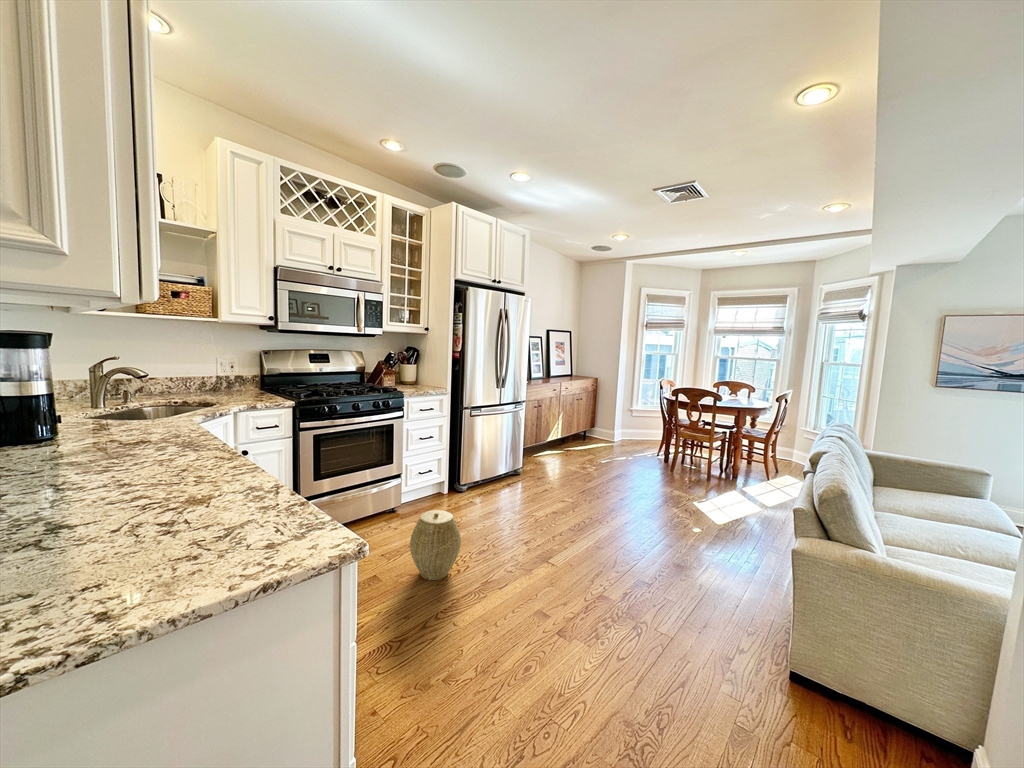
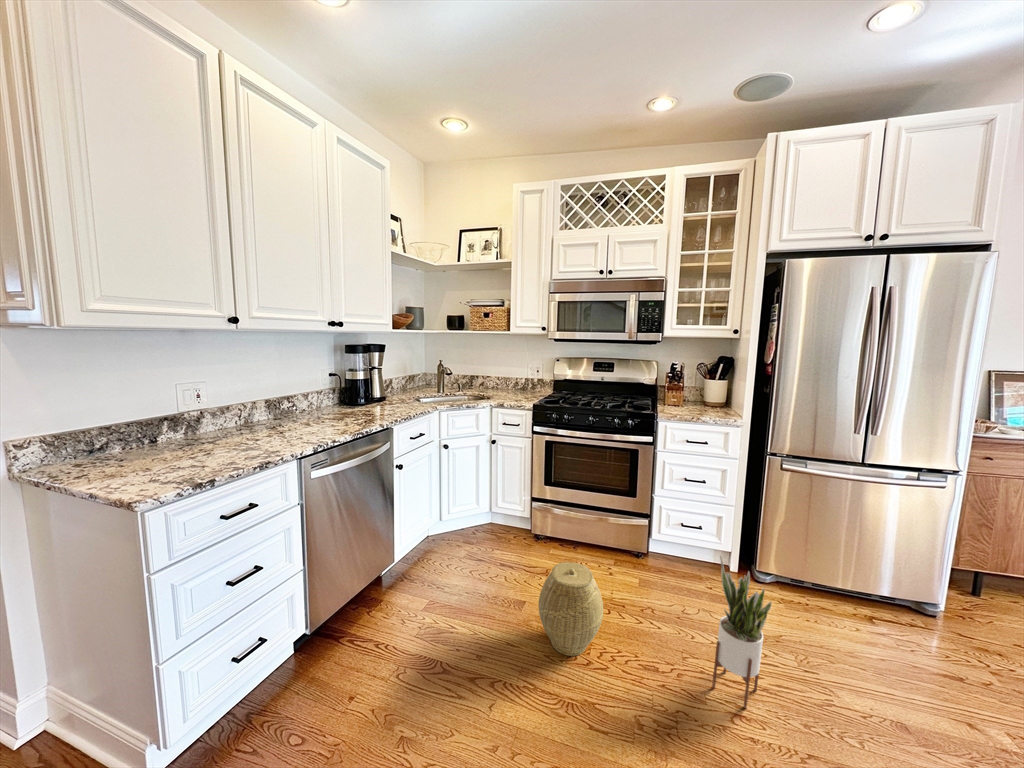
potted plant: none [500,465,532,541] -> present [712,556,771,708]

